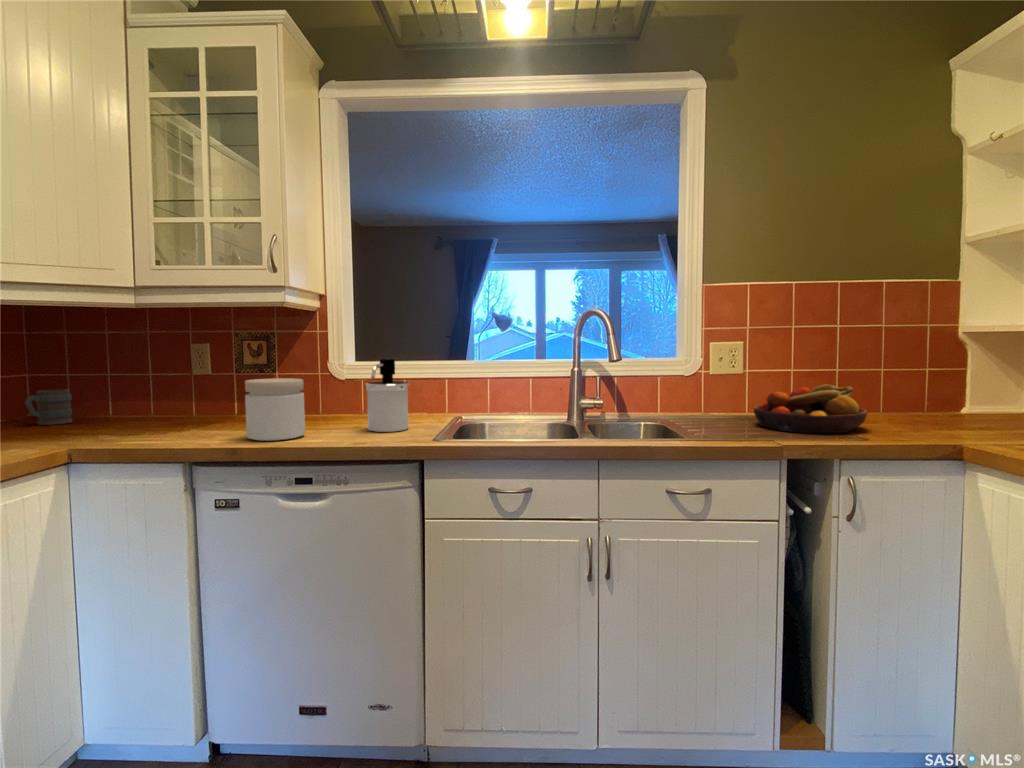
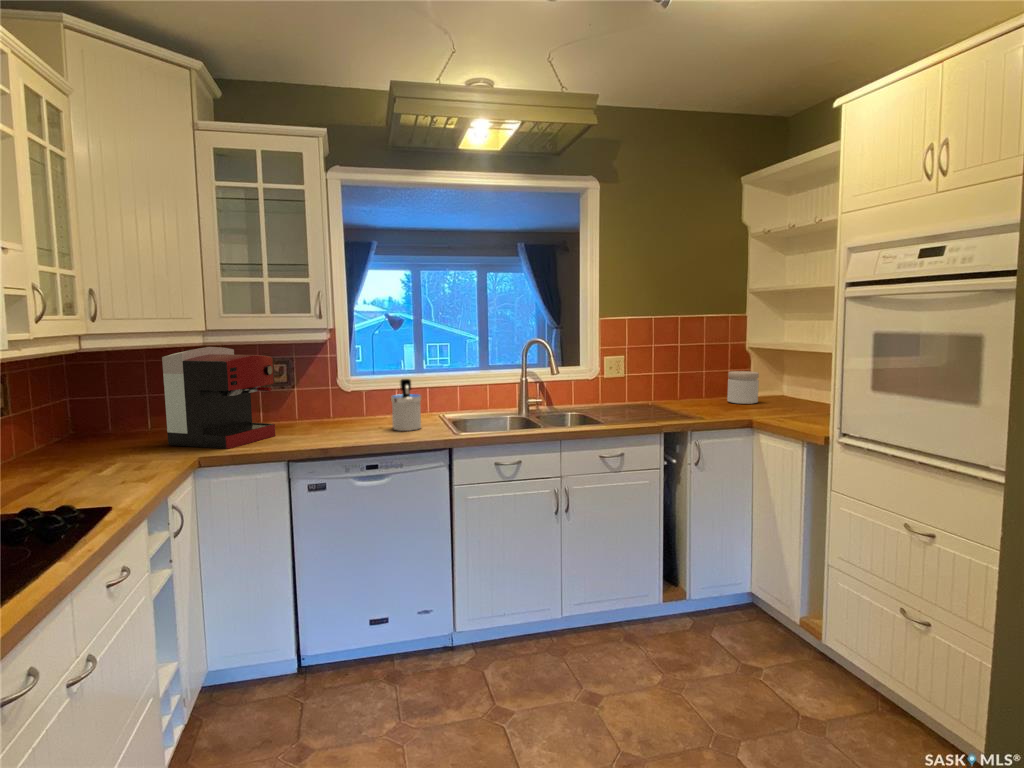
coffee maker: none [79,308,222,441] -> present [162,347,275,449]
jar: present [245,378,305,441] -> present [727,371,759,404]
fruit bowl: present [754,384,867,433] -> none [637,385,701,415]
mug: present [25,389,73,425] -> none [91,412,122,443]

